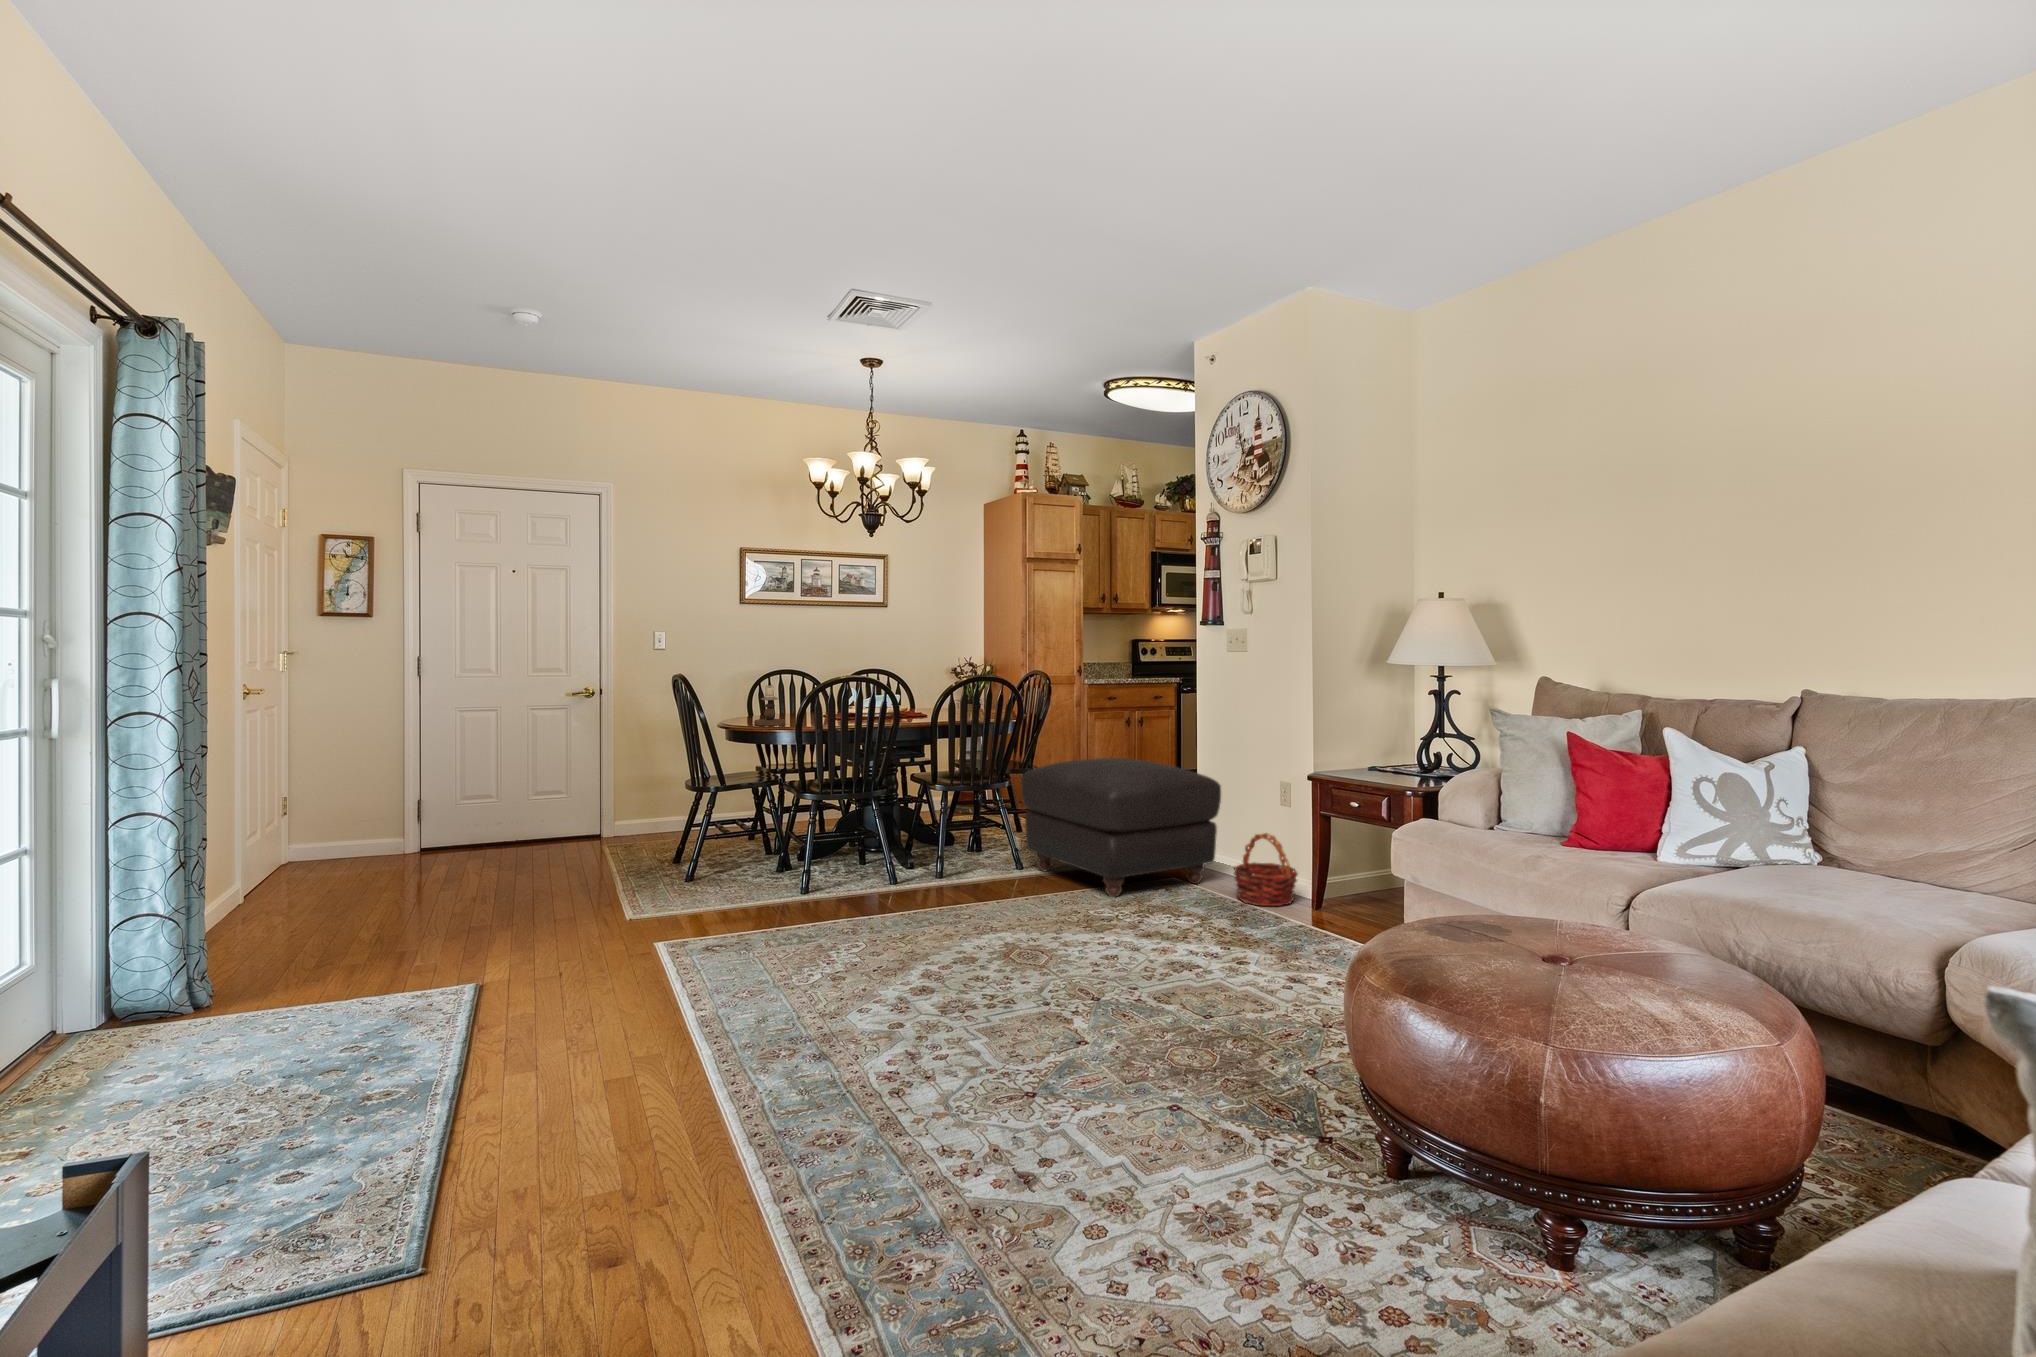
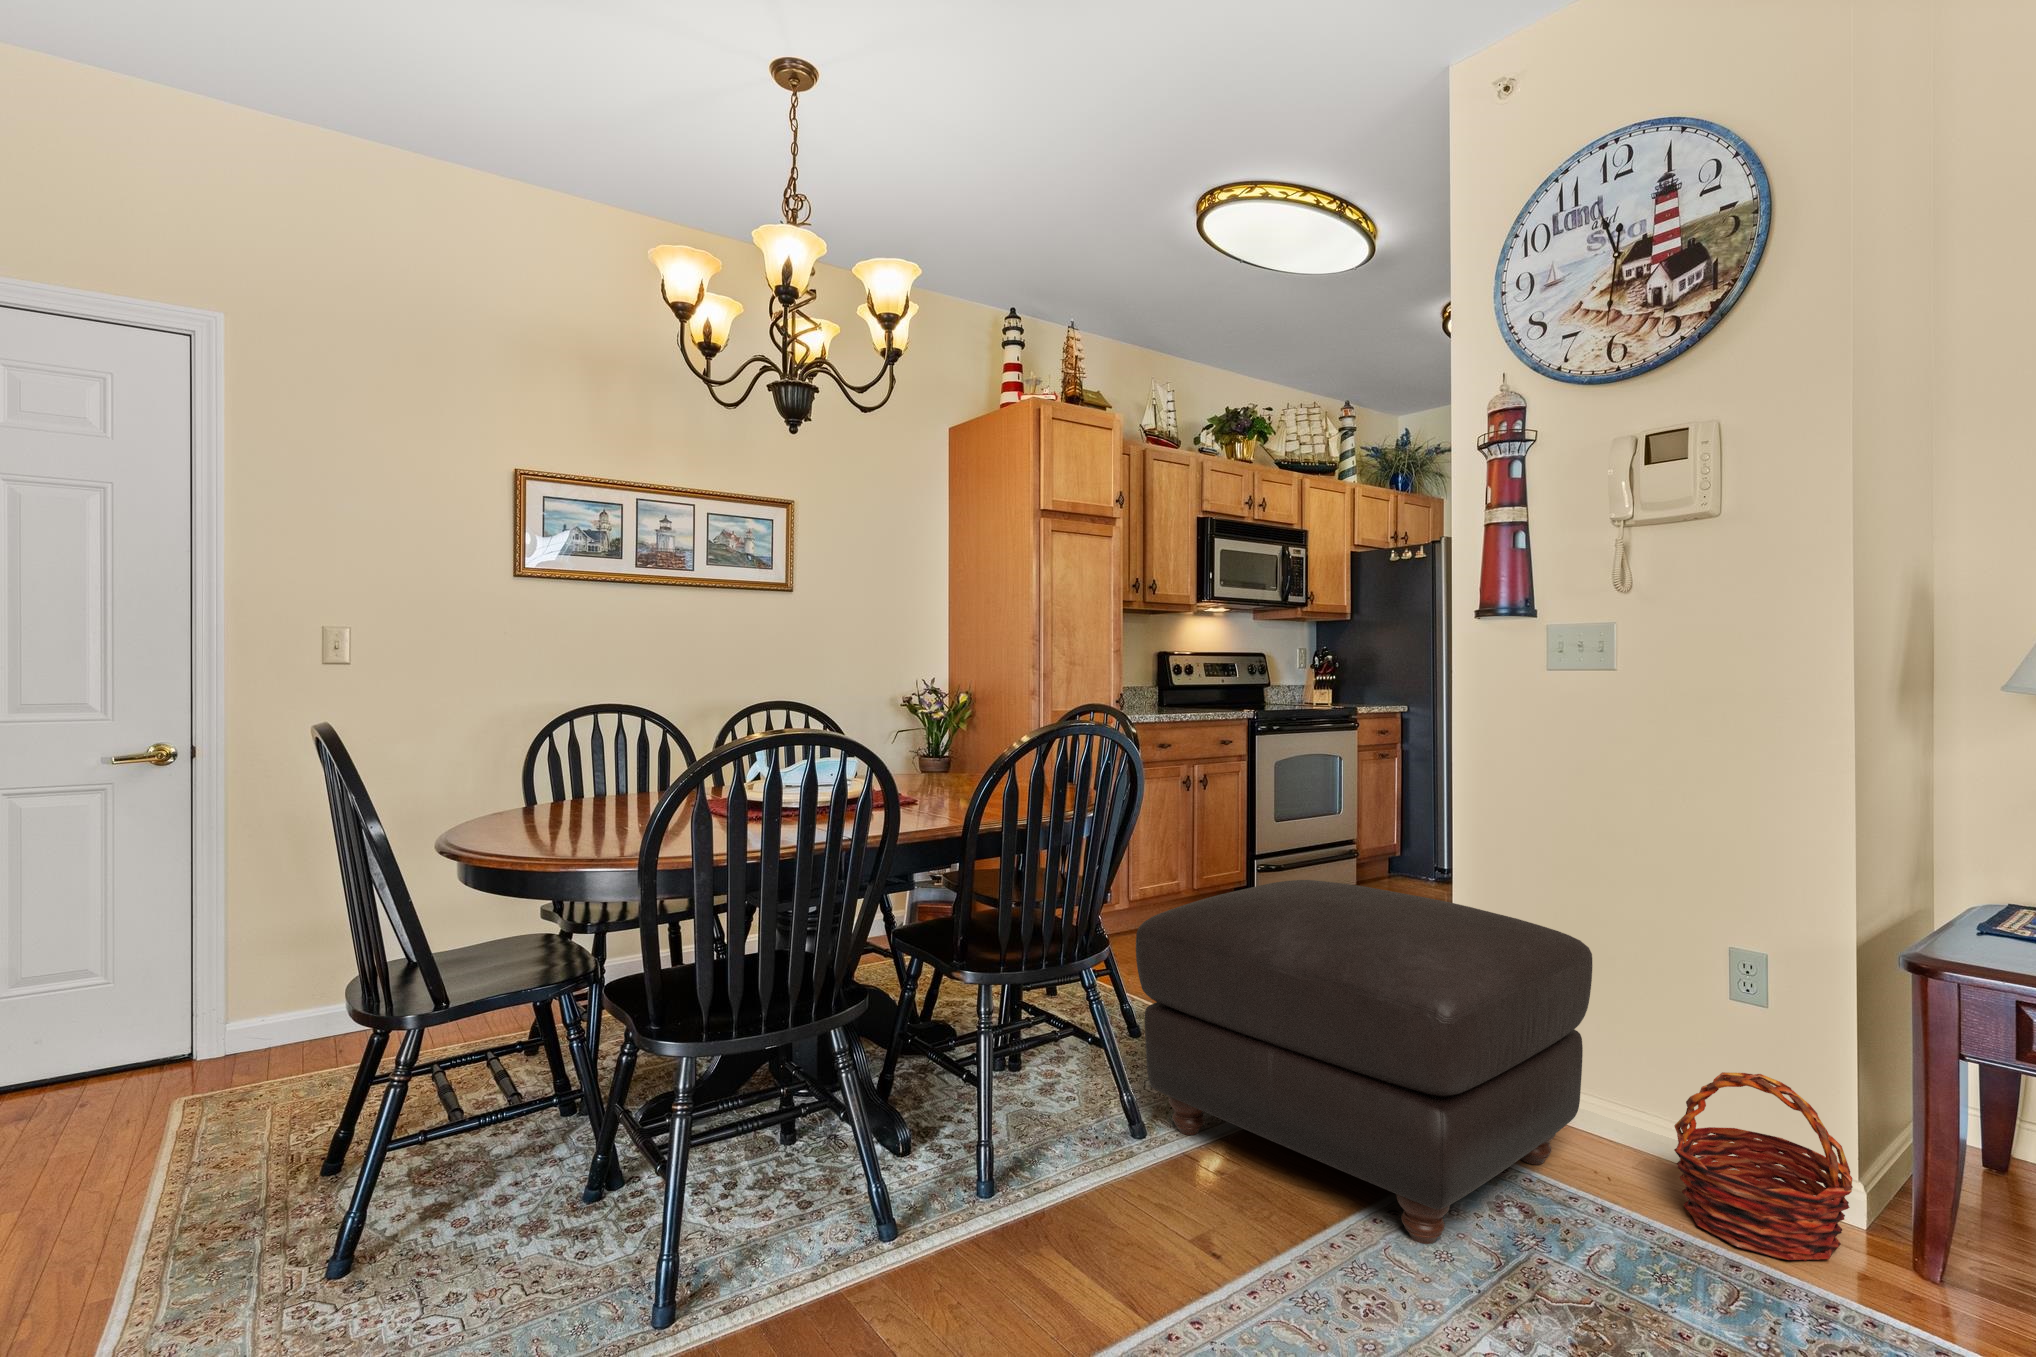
candlestick: present [754,685,785,726] -> none [533,741,608,837]

